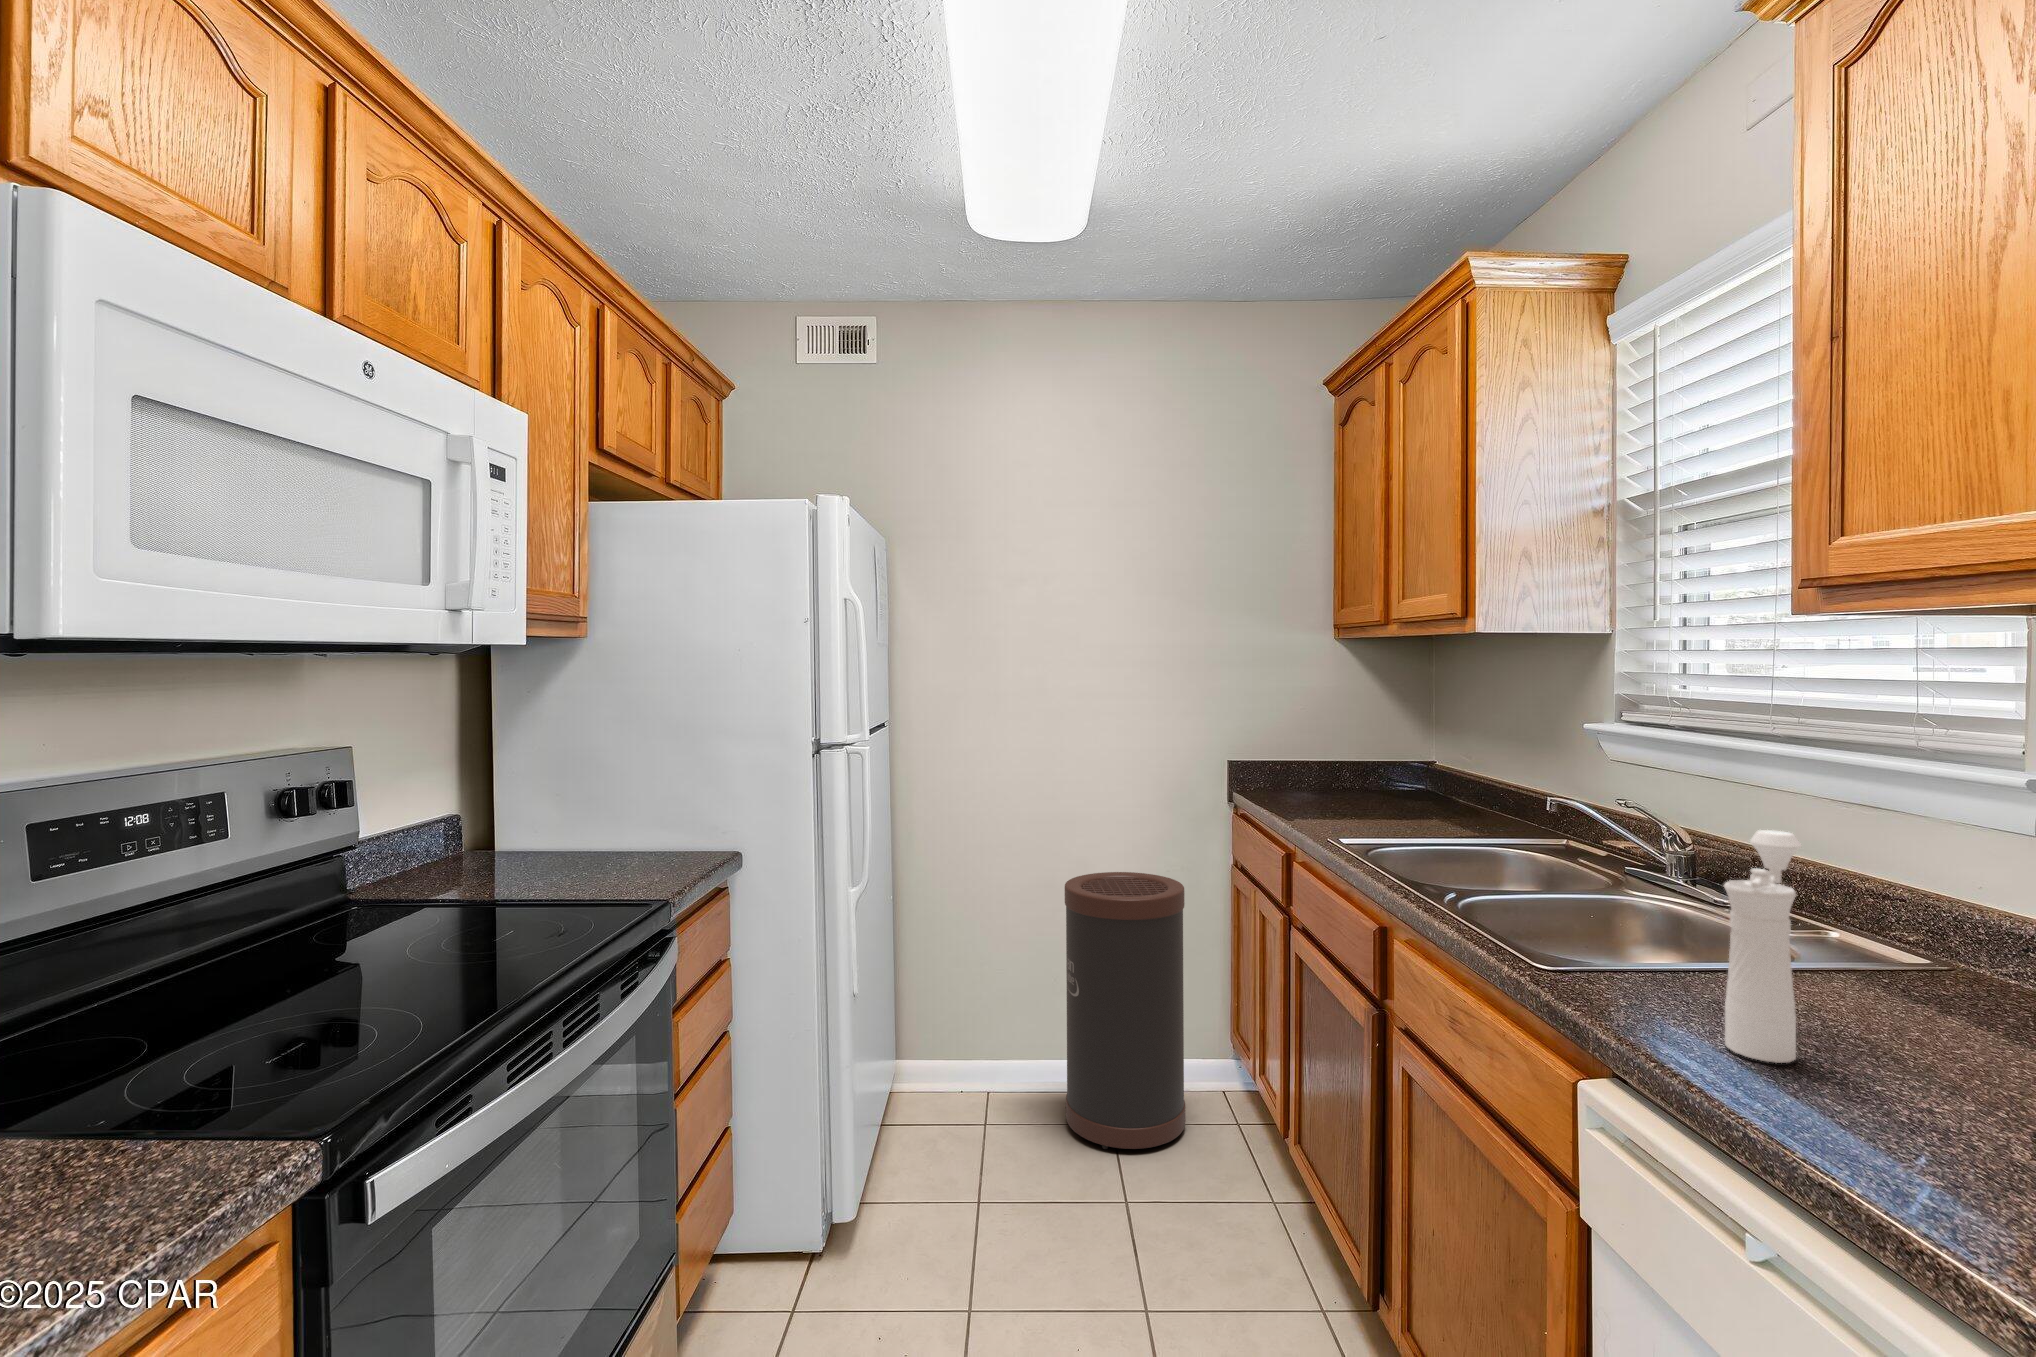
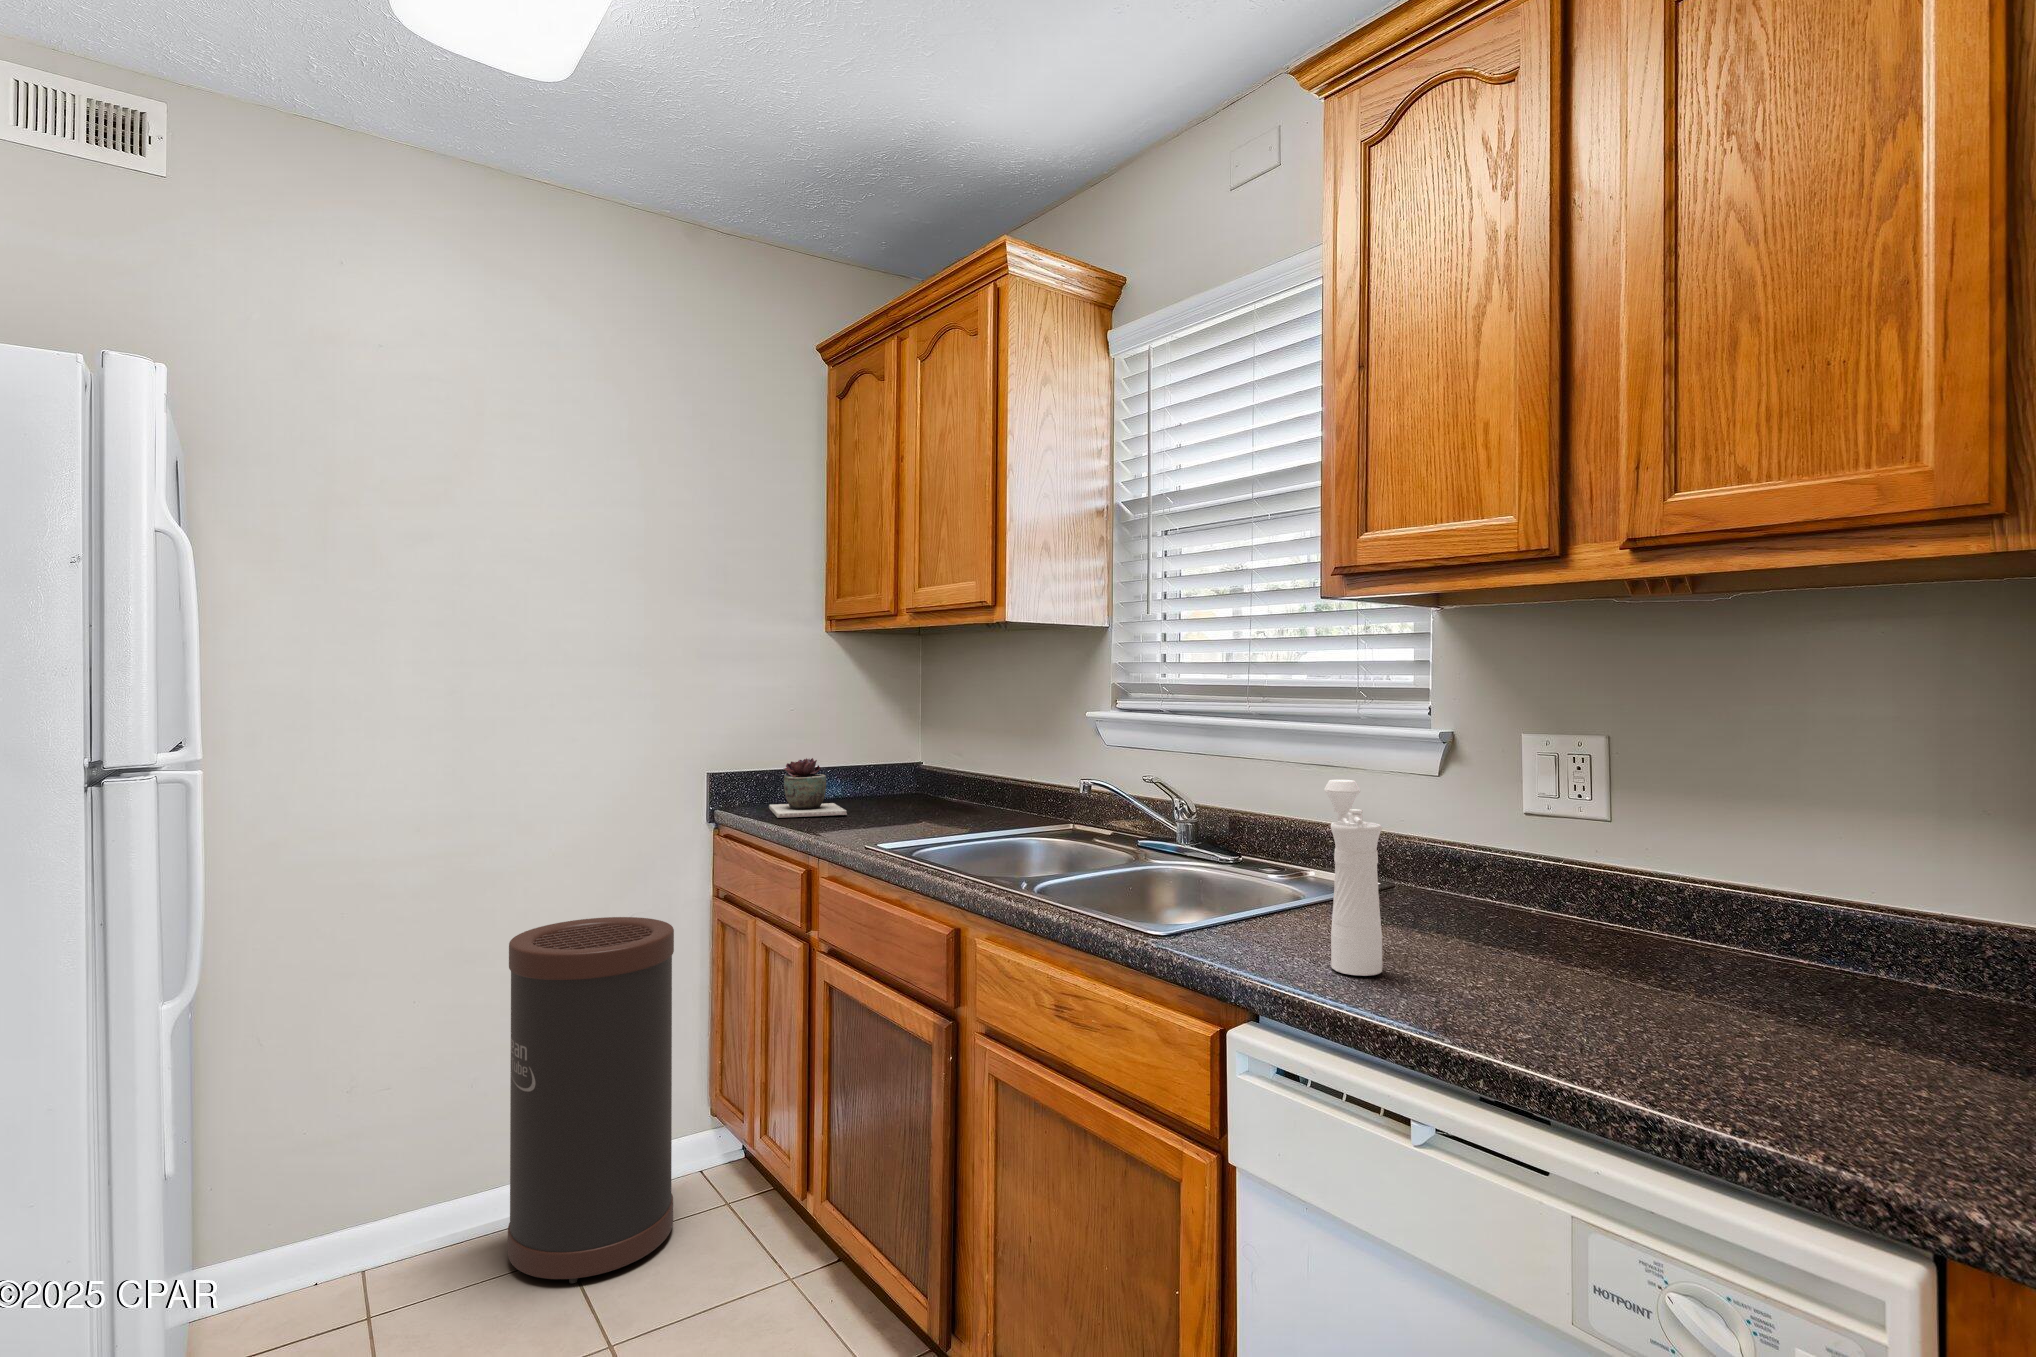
succulent plant: none [1273,754,1337,808] -> present [769,758,847,818]

